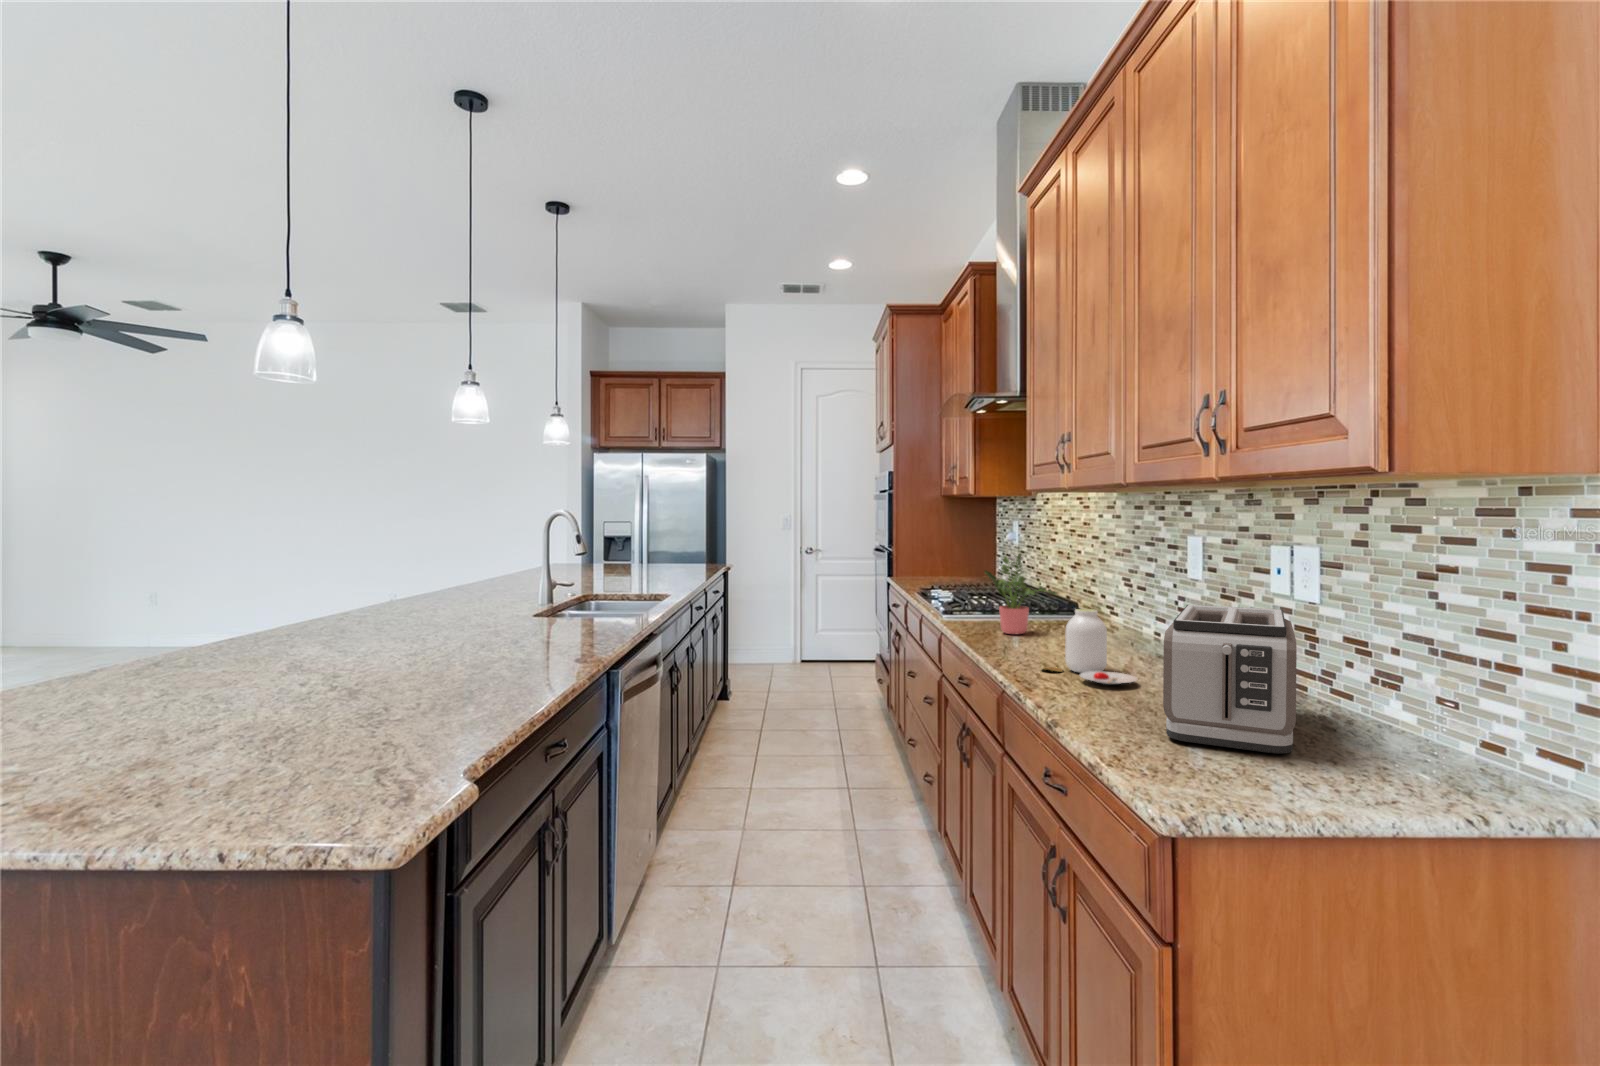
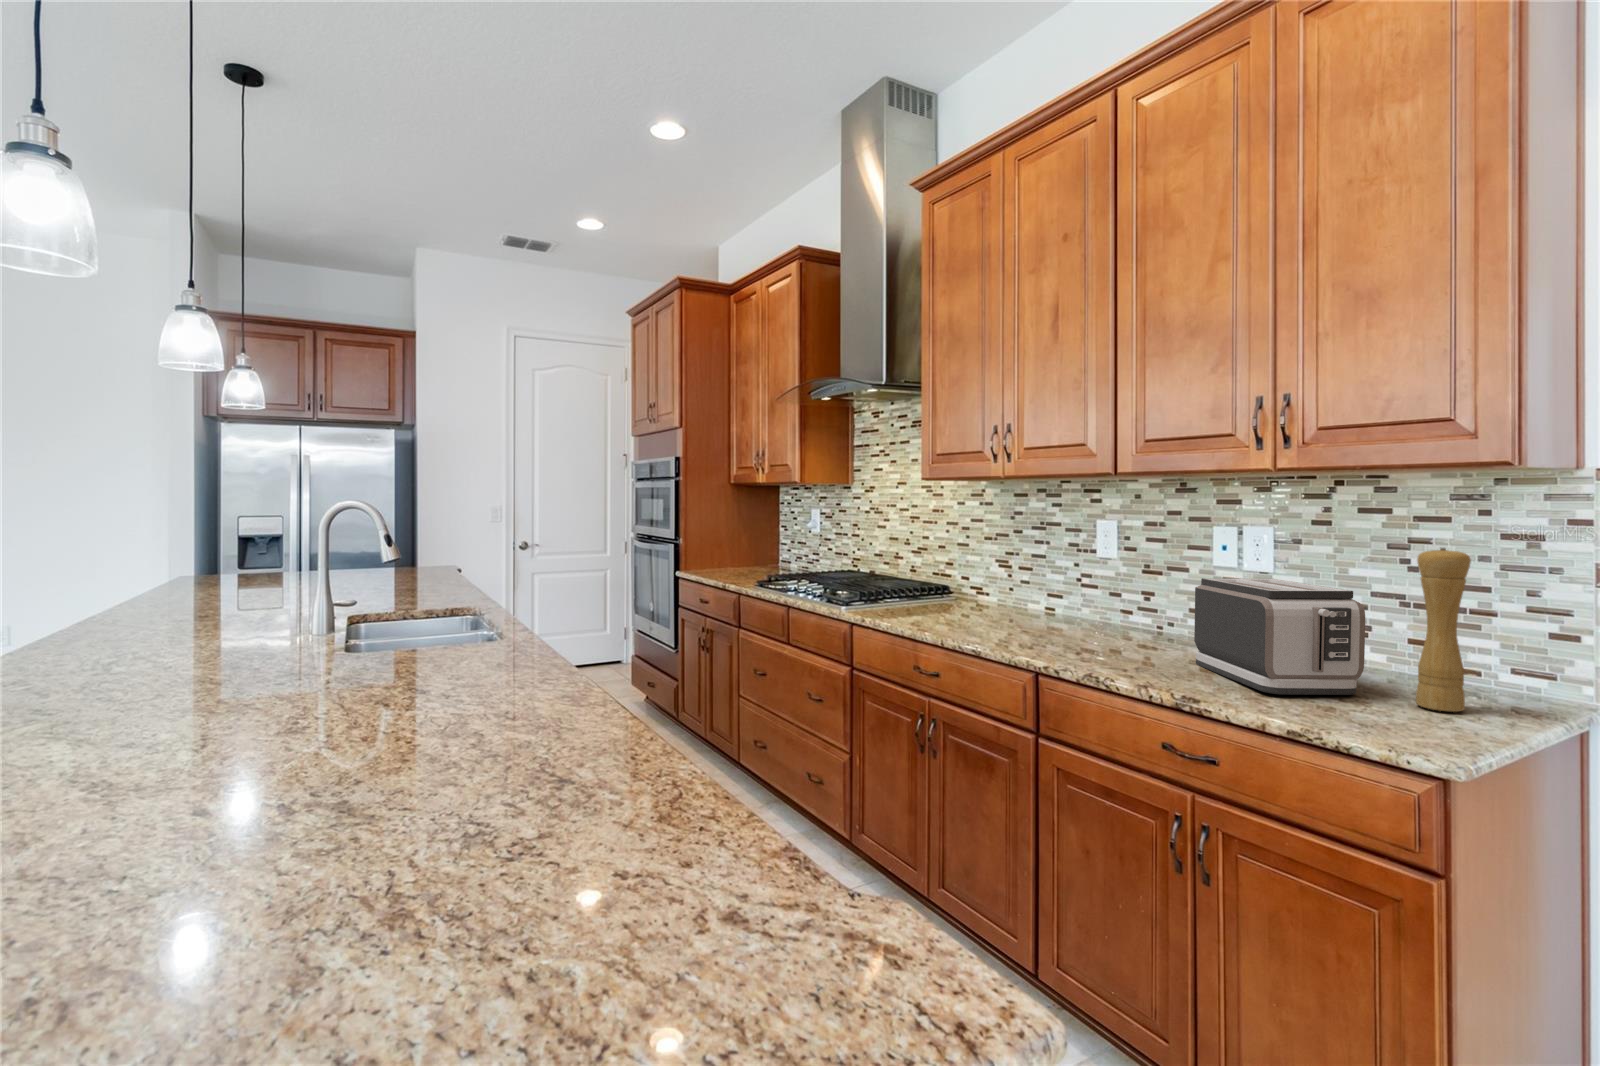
potted plant: present [984,554,1057,634] -> none [913,539,973,618]
pepper mill: none [1338,577,1402,790] -> present [1416,548,1471,712]
jar: present [1043,609,1137,684] -> none [1034,588,1138,655]

